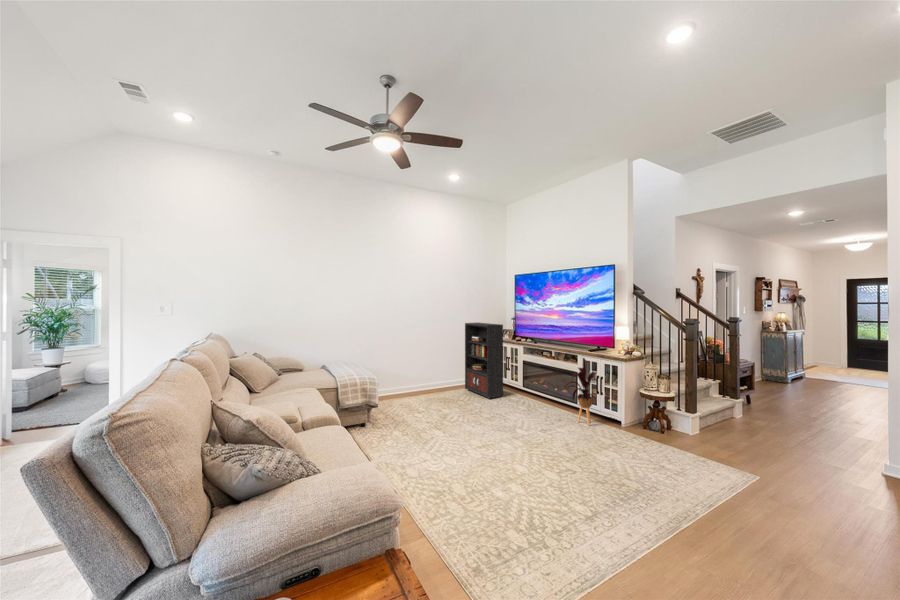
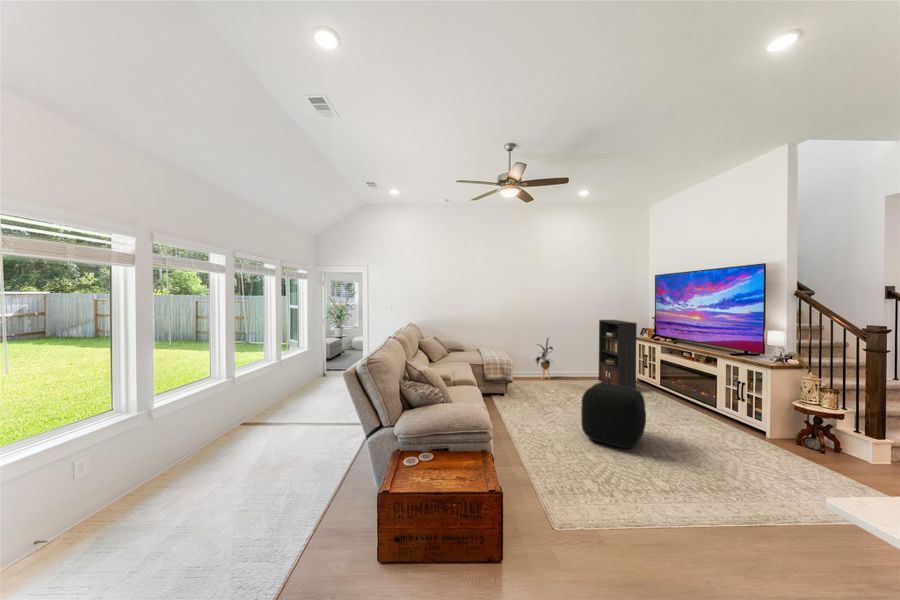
house plant: present [566,358,596,426] -> present [536,339,553,379]
ottoman: none [475,395,543,469] -> present [581,383,646,448]

